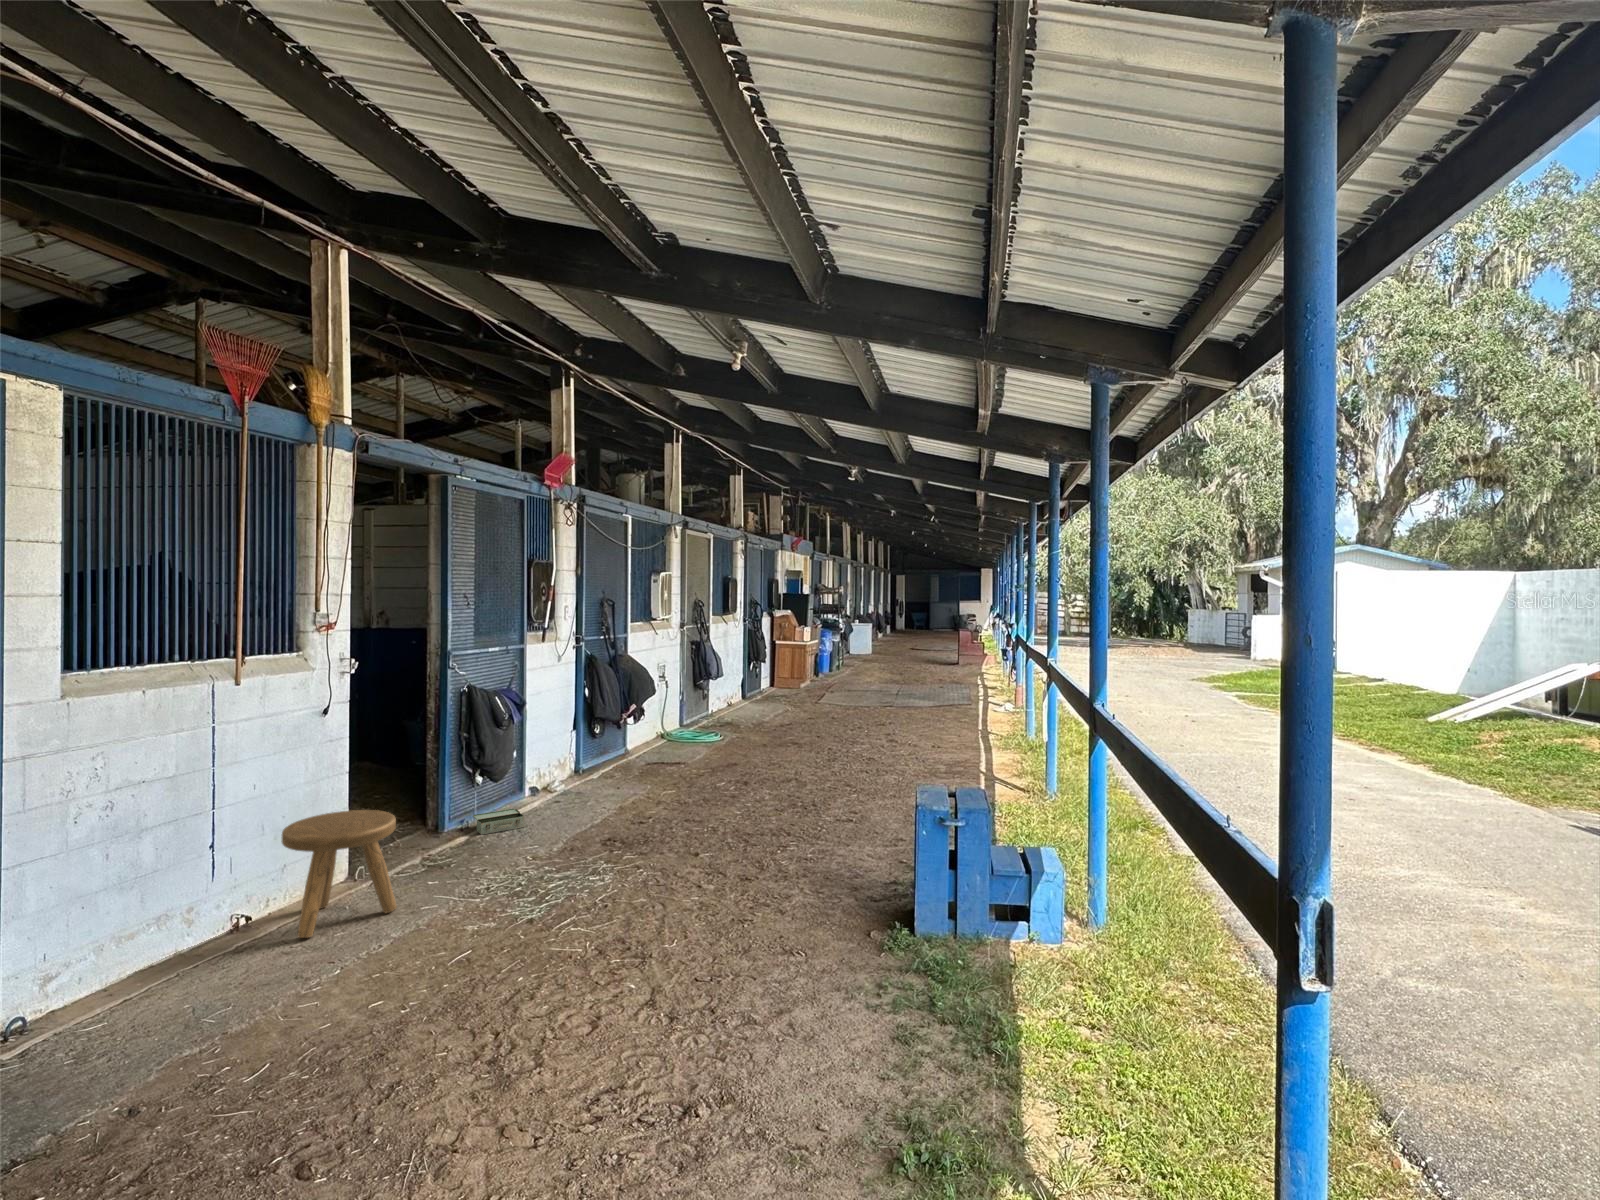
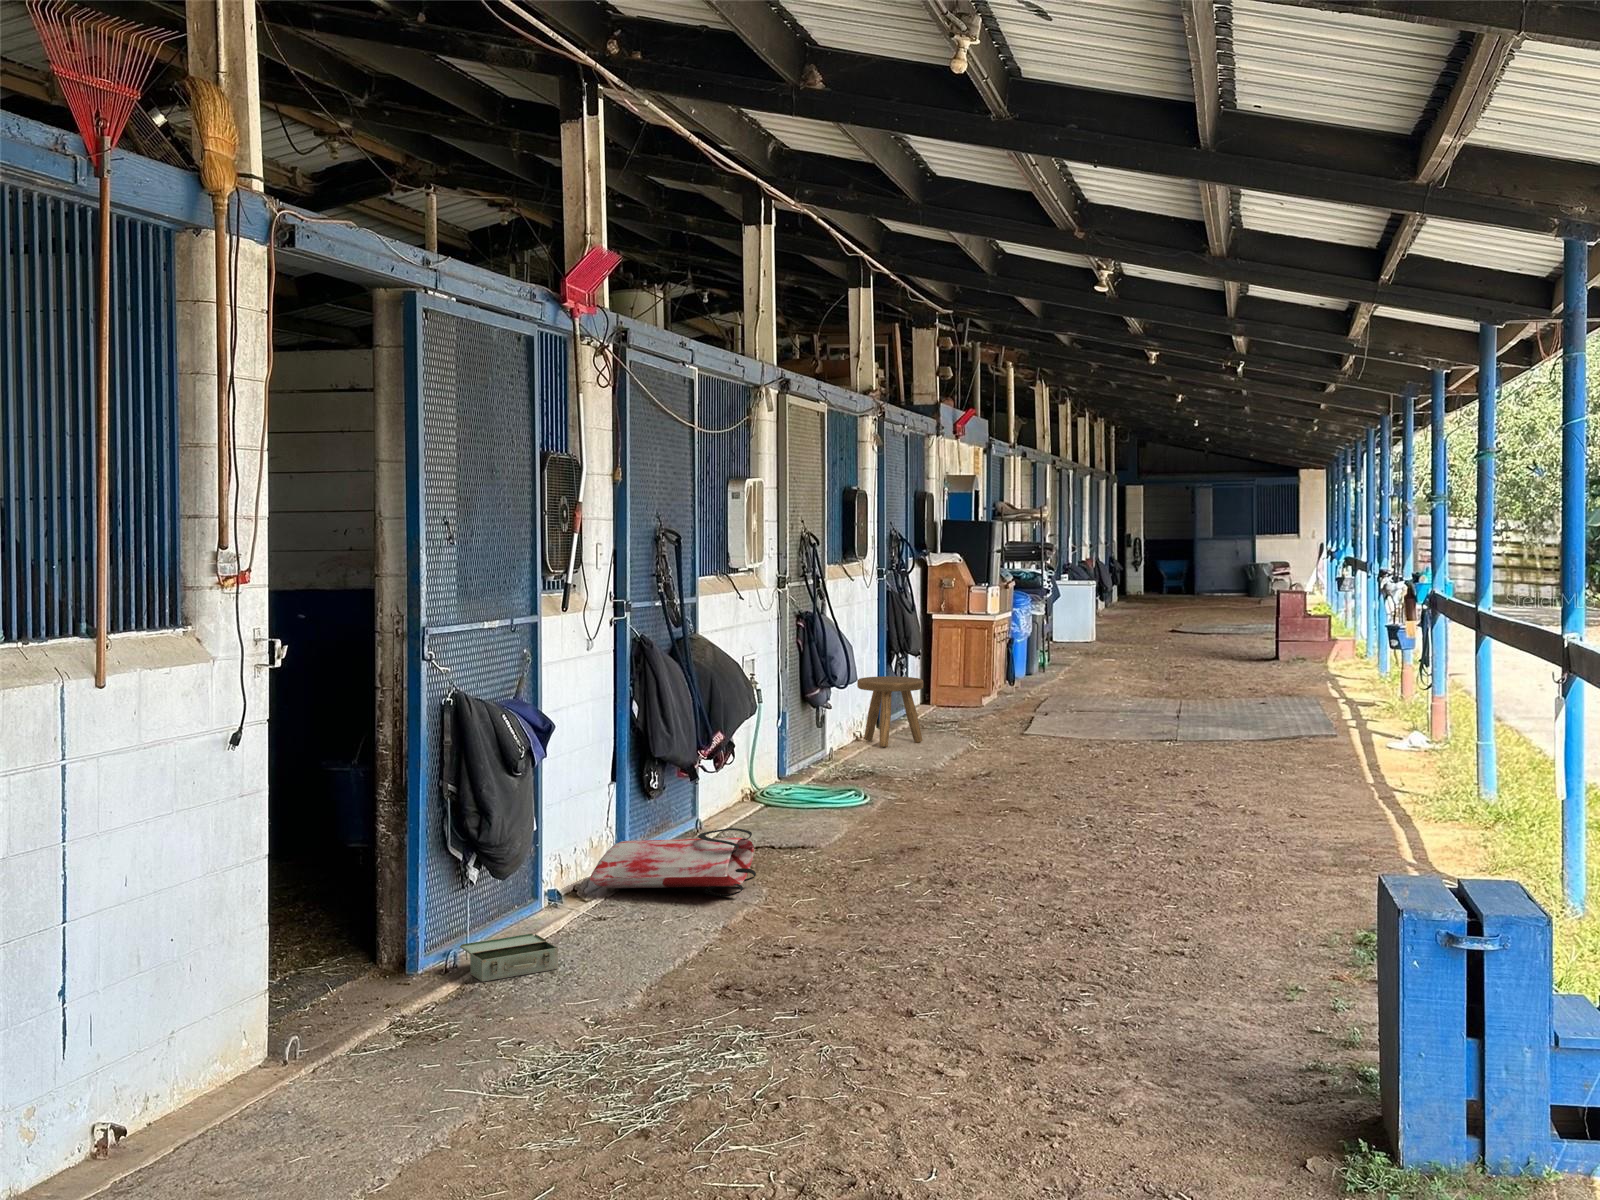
bag: none [558,752,647,787] -> present [590,828,756,897]
stool: present [281,810,397,938] -> present [857,676,923,747]

